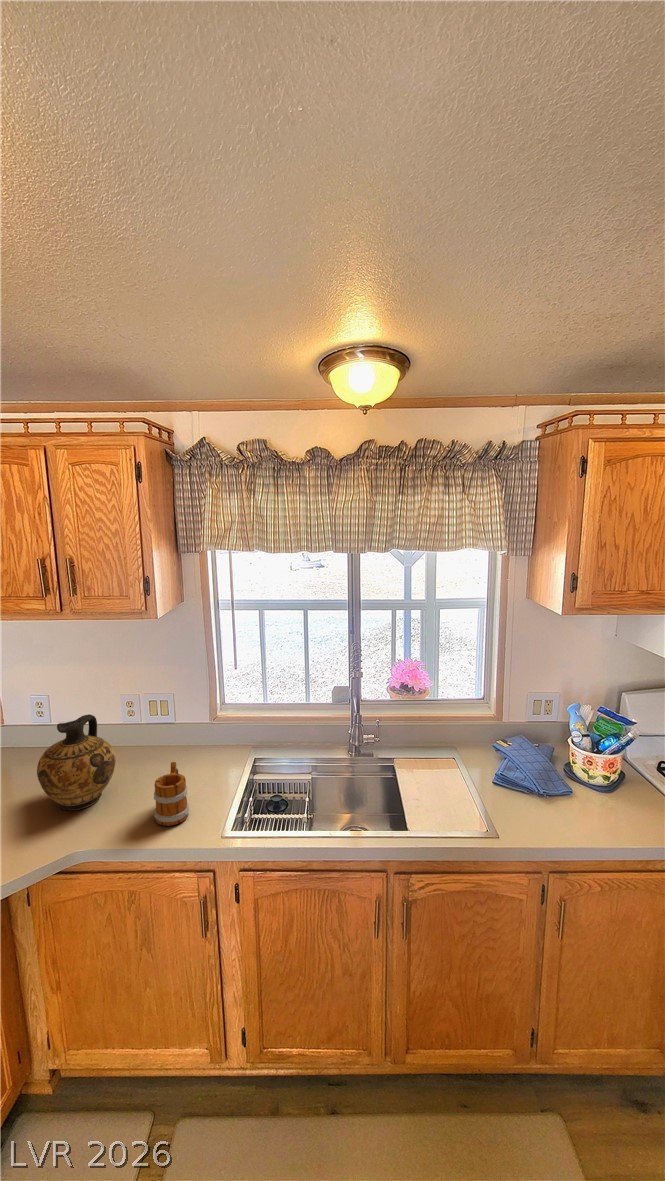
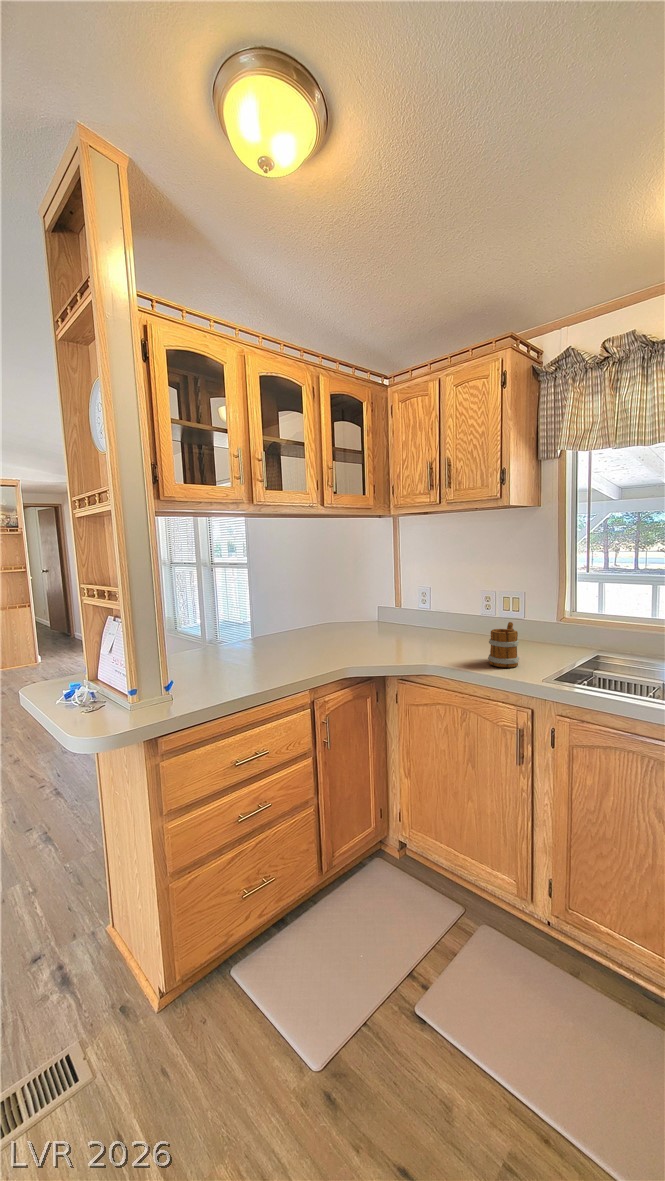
ceramic jug: present [37,714,116,810] -> none [411,581,467,650]

